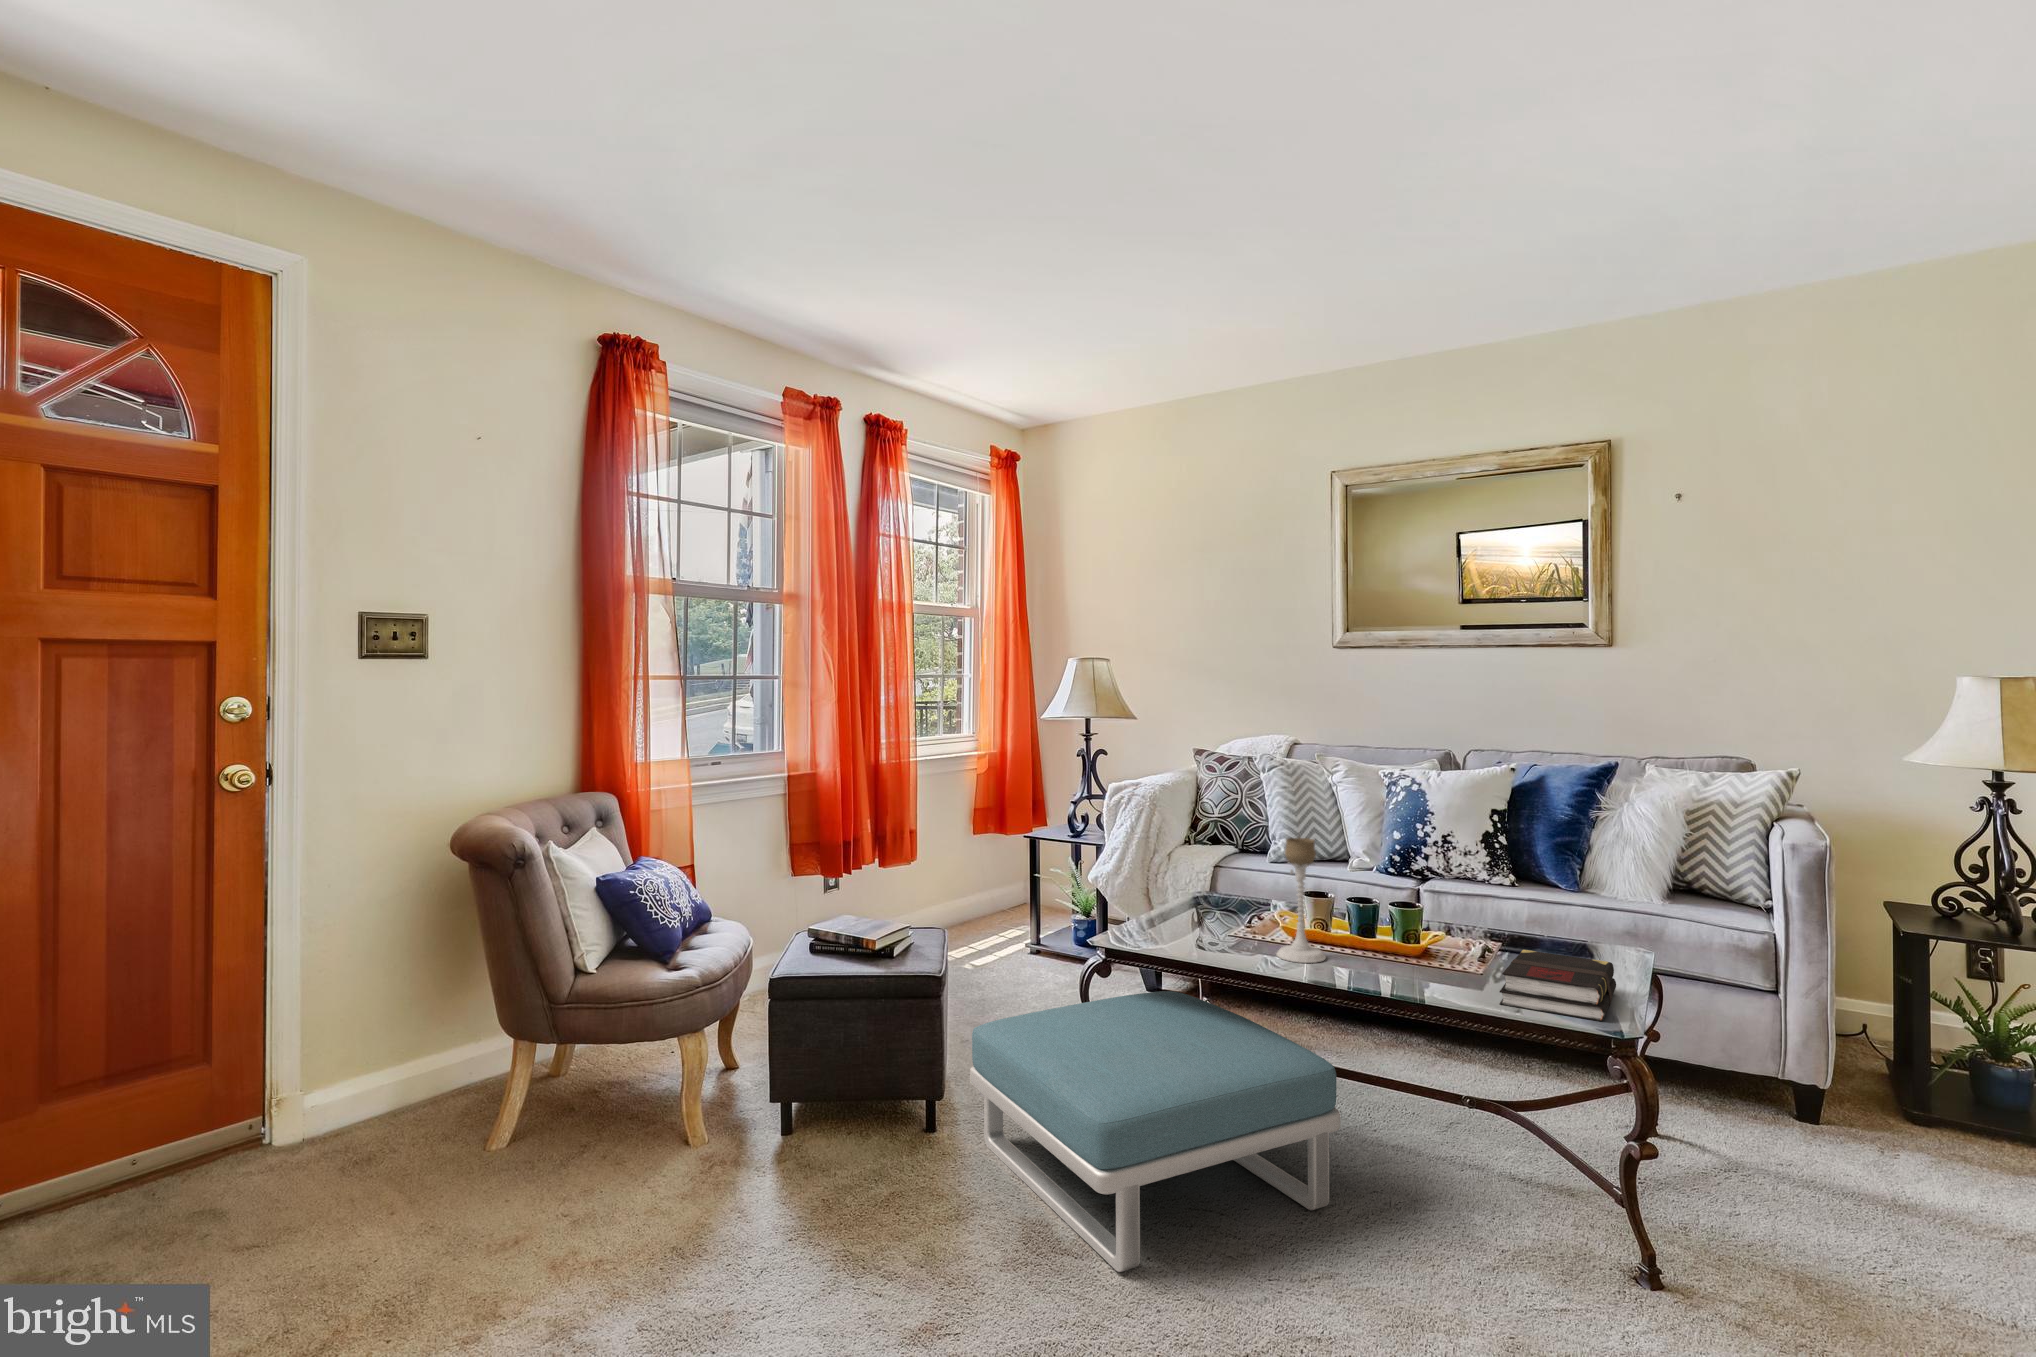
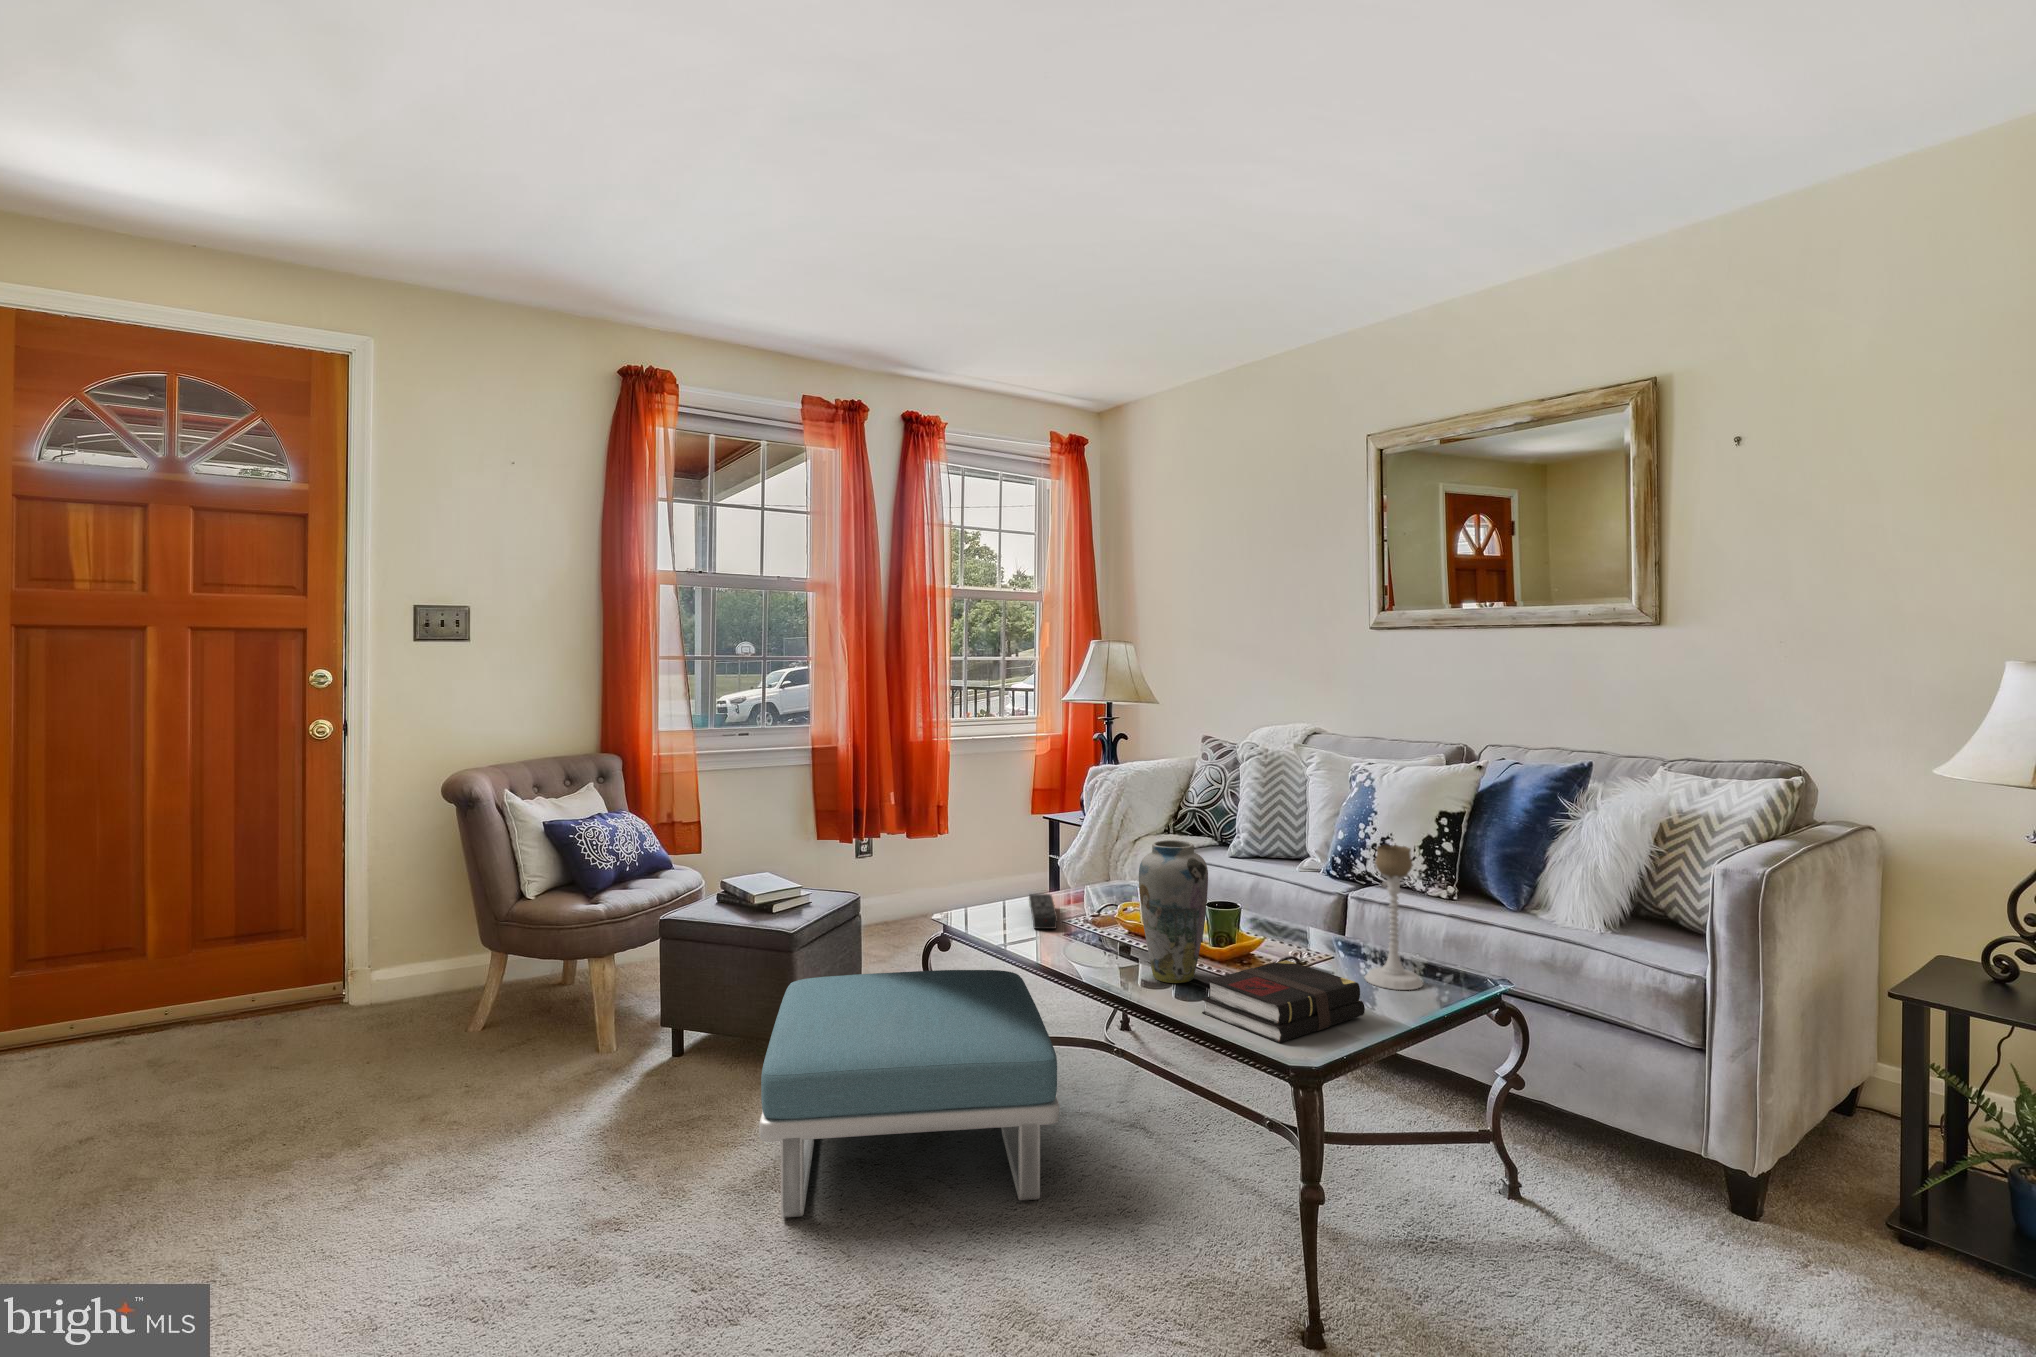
candle holder: present [1277,838,1326,963] -> present [1364,845,1423,990]
vase: none [1383,848,1451,981] -> present [1139,840,1208,983]
remote control: none [1169,910,1239,946] -> present [1029,894,1058,929]

